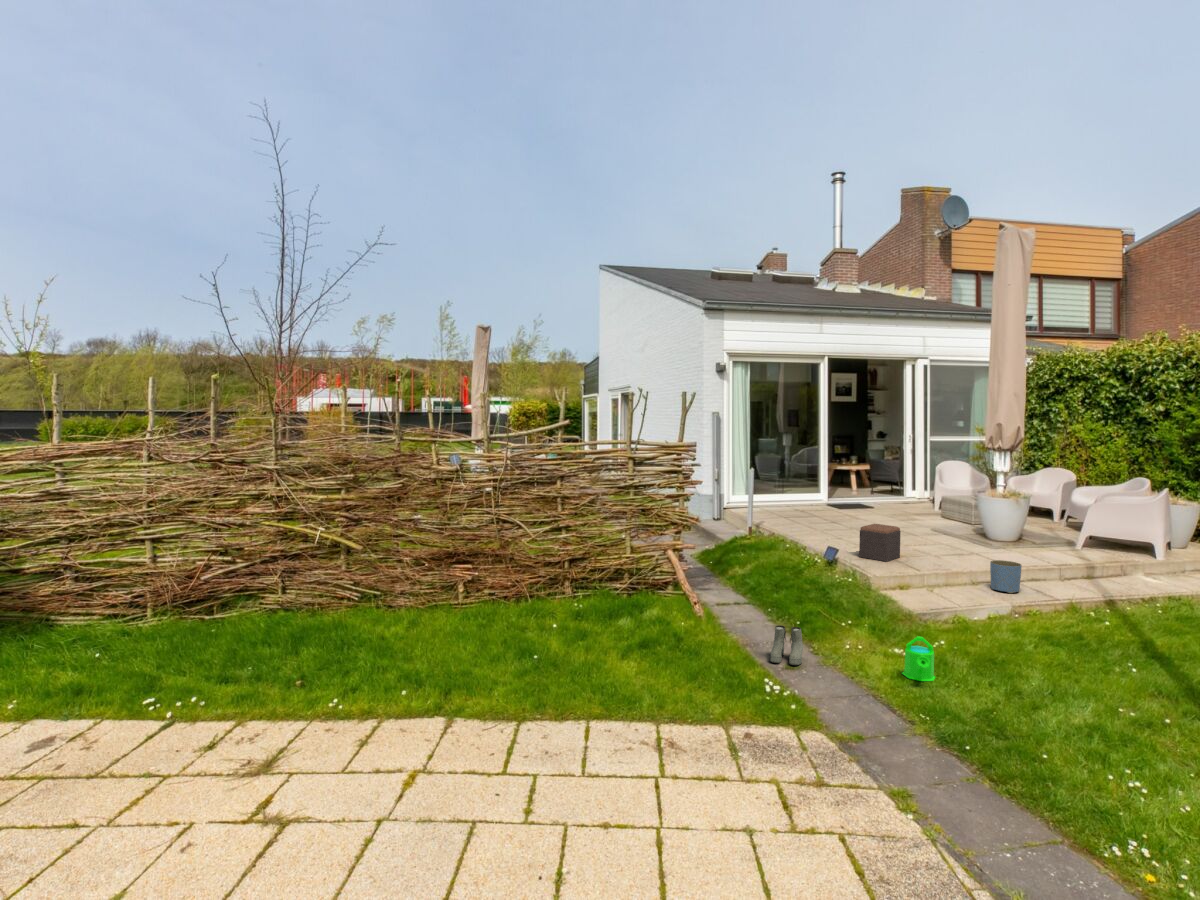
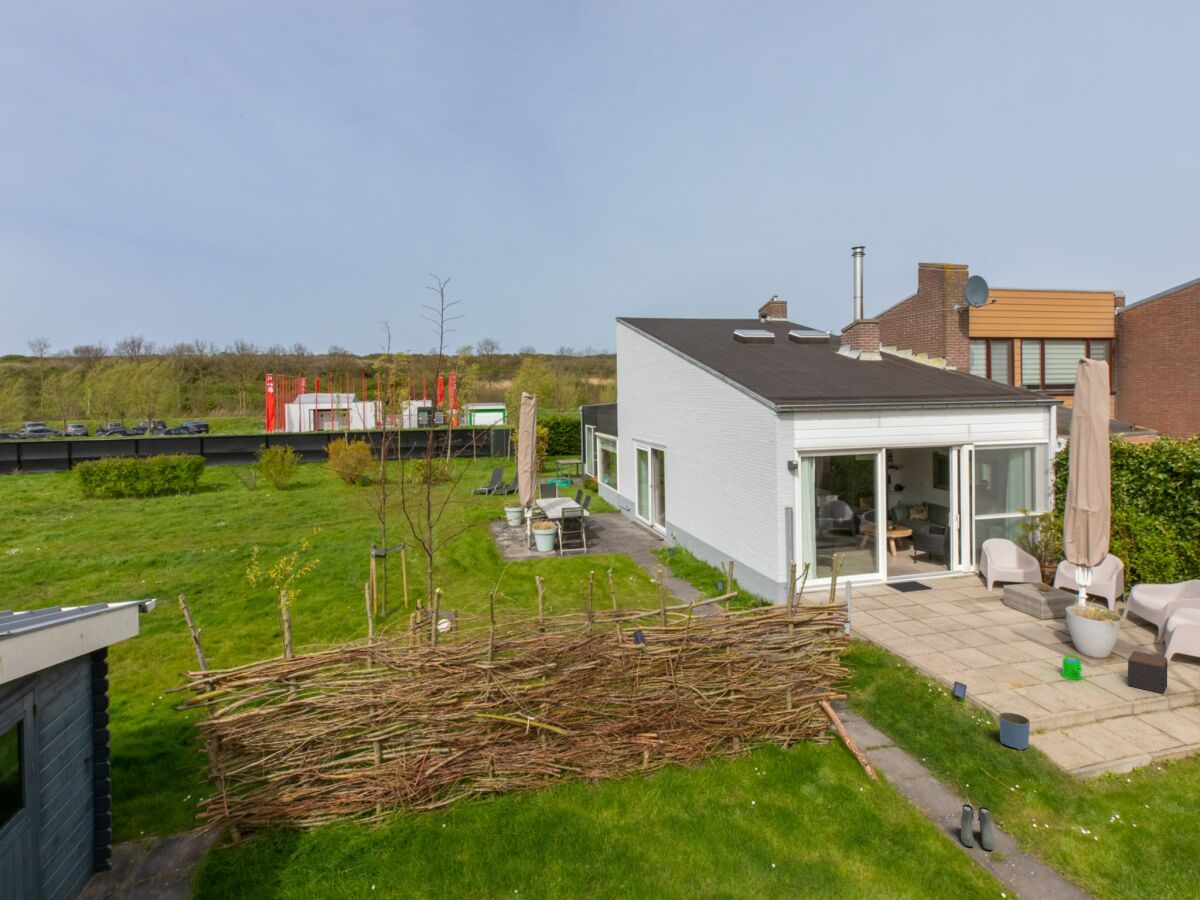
footstool: present [859,524,901,562] -> present [1128,651,1168,694]
planter: present [990,560,1022,593] -> present [999,712,1030,750]
watering can: present [902,636,935,681] -> present [1061,654,1082,680]

